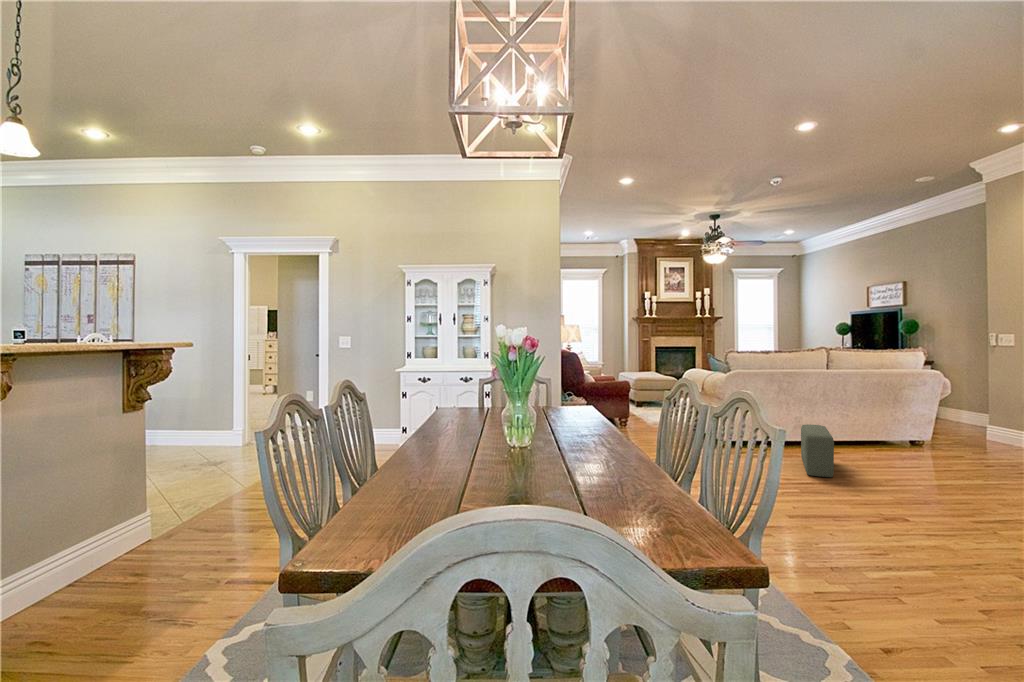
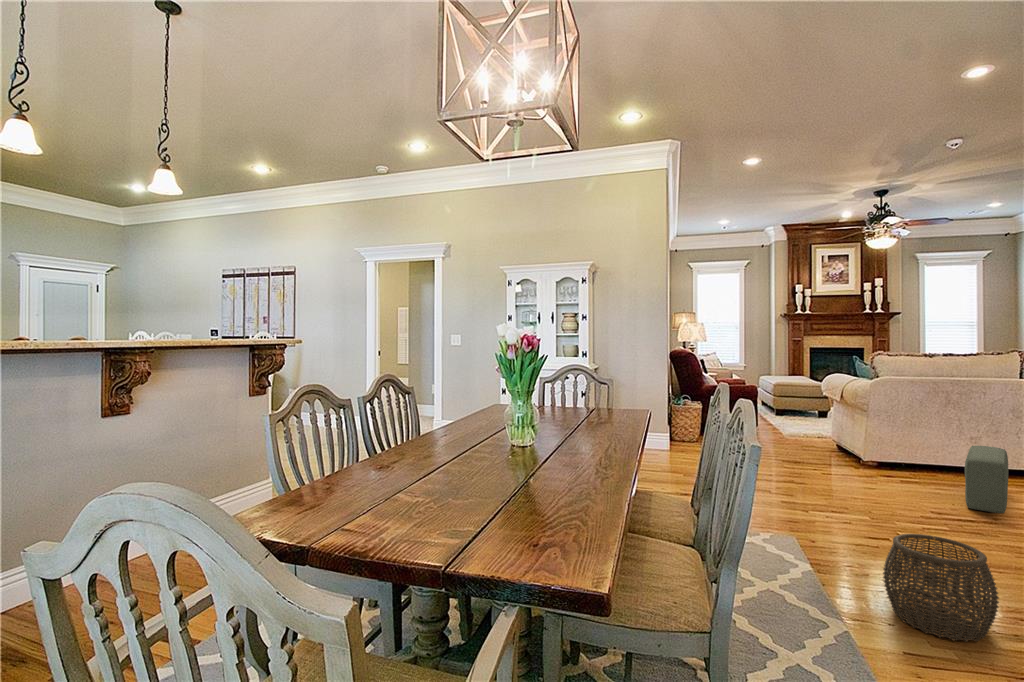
woven basket: none [794,500,880,584] -> present [883,534,999,642]

